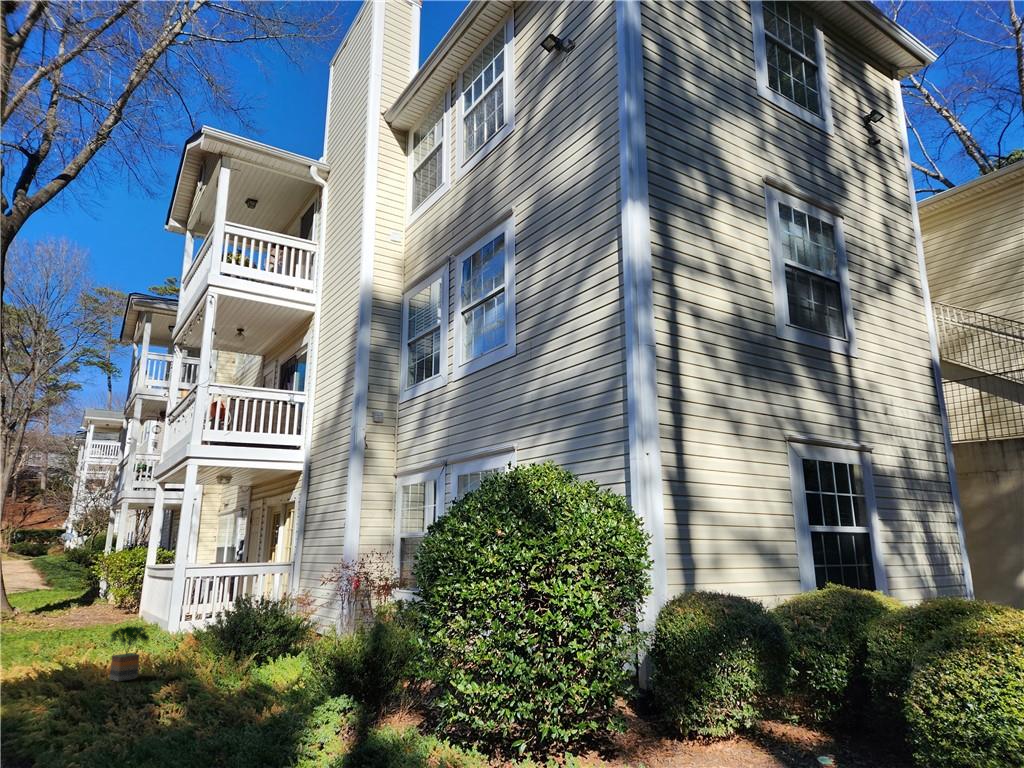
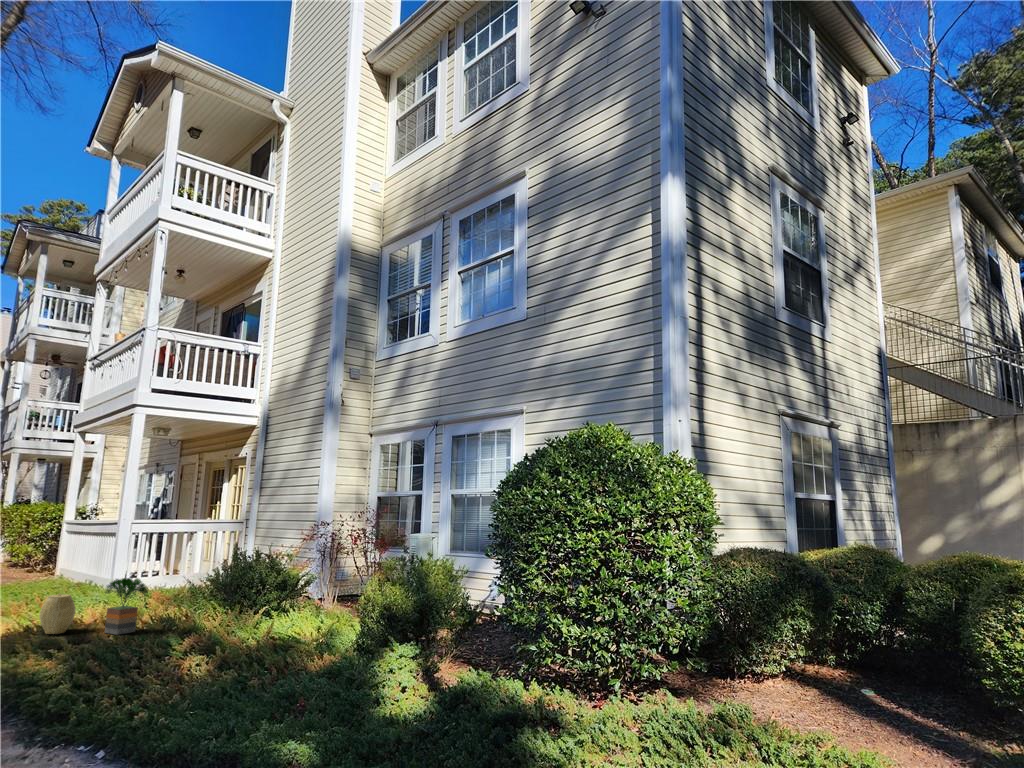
woven basket: none [56,641,90,680] -> present [39,594,75,634]

